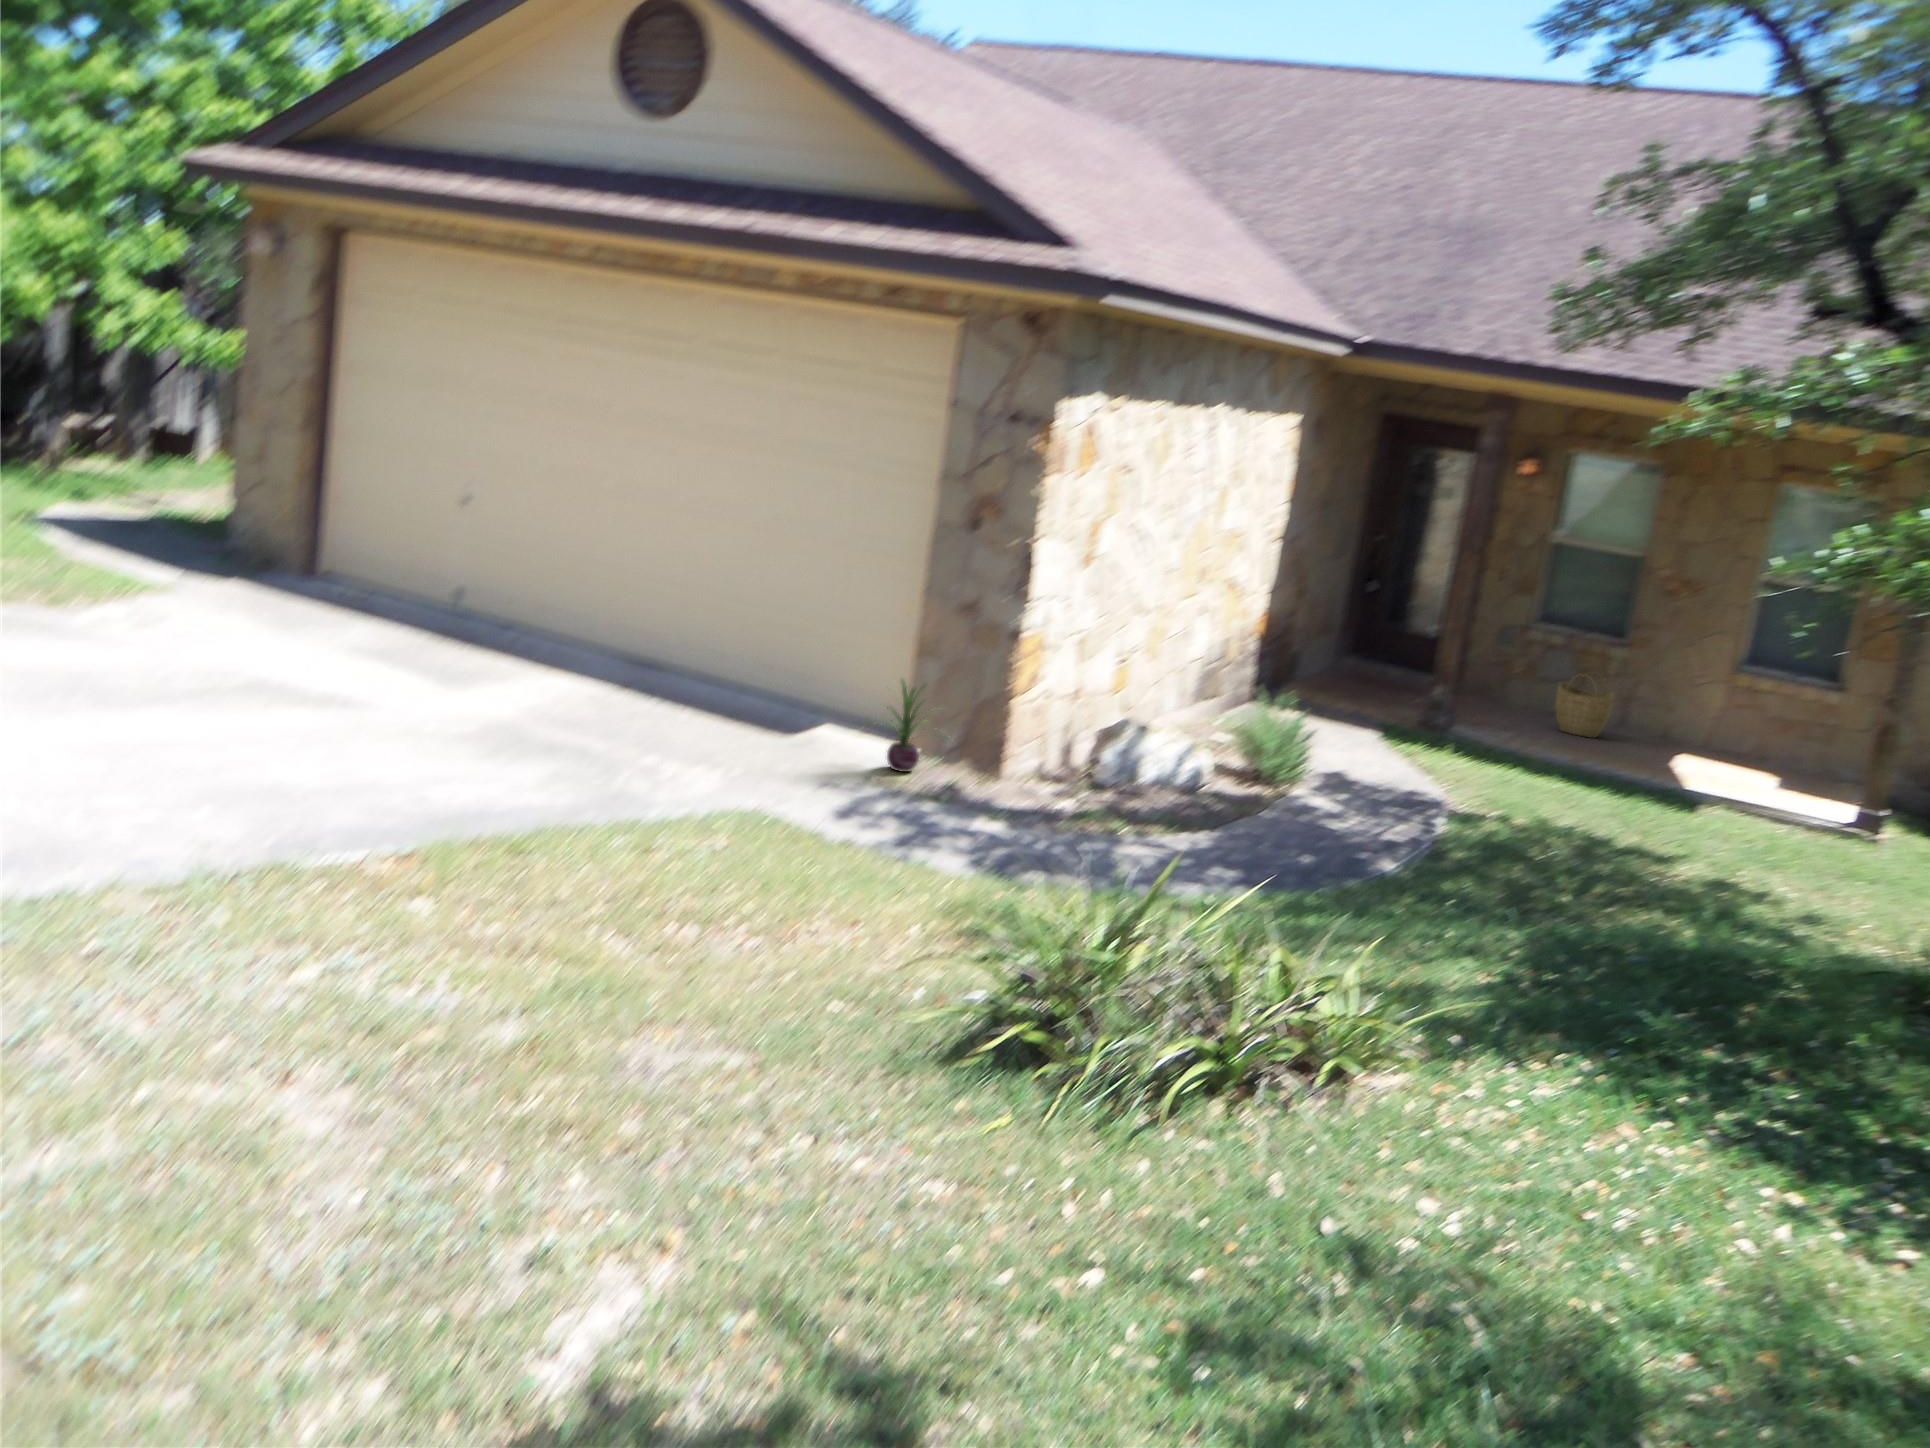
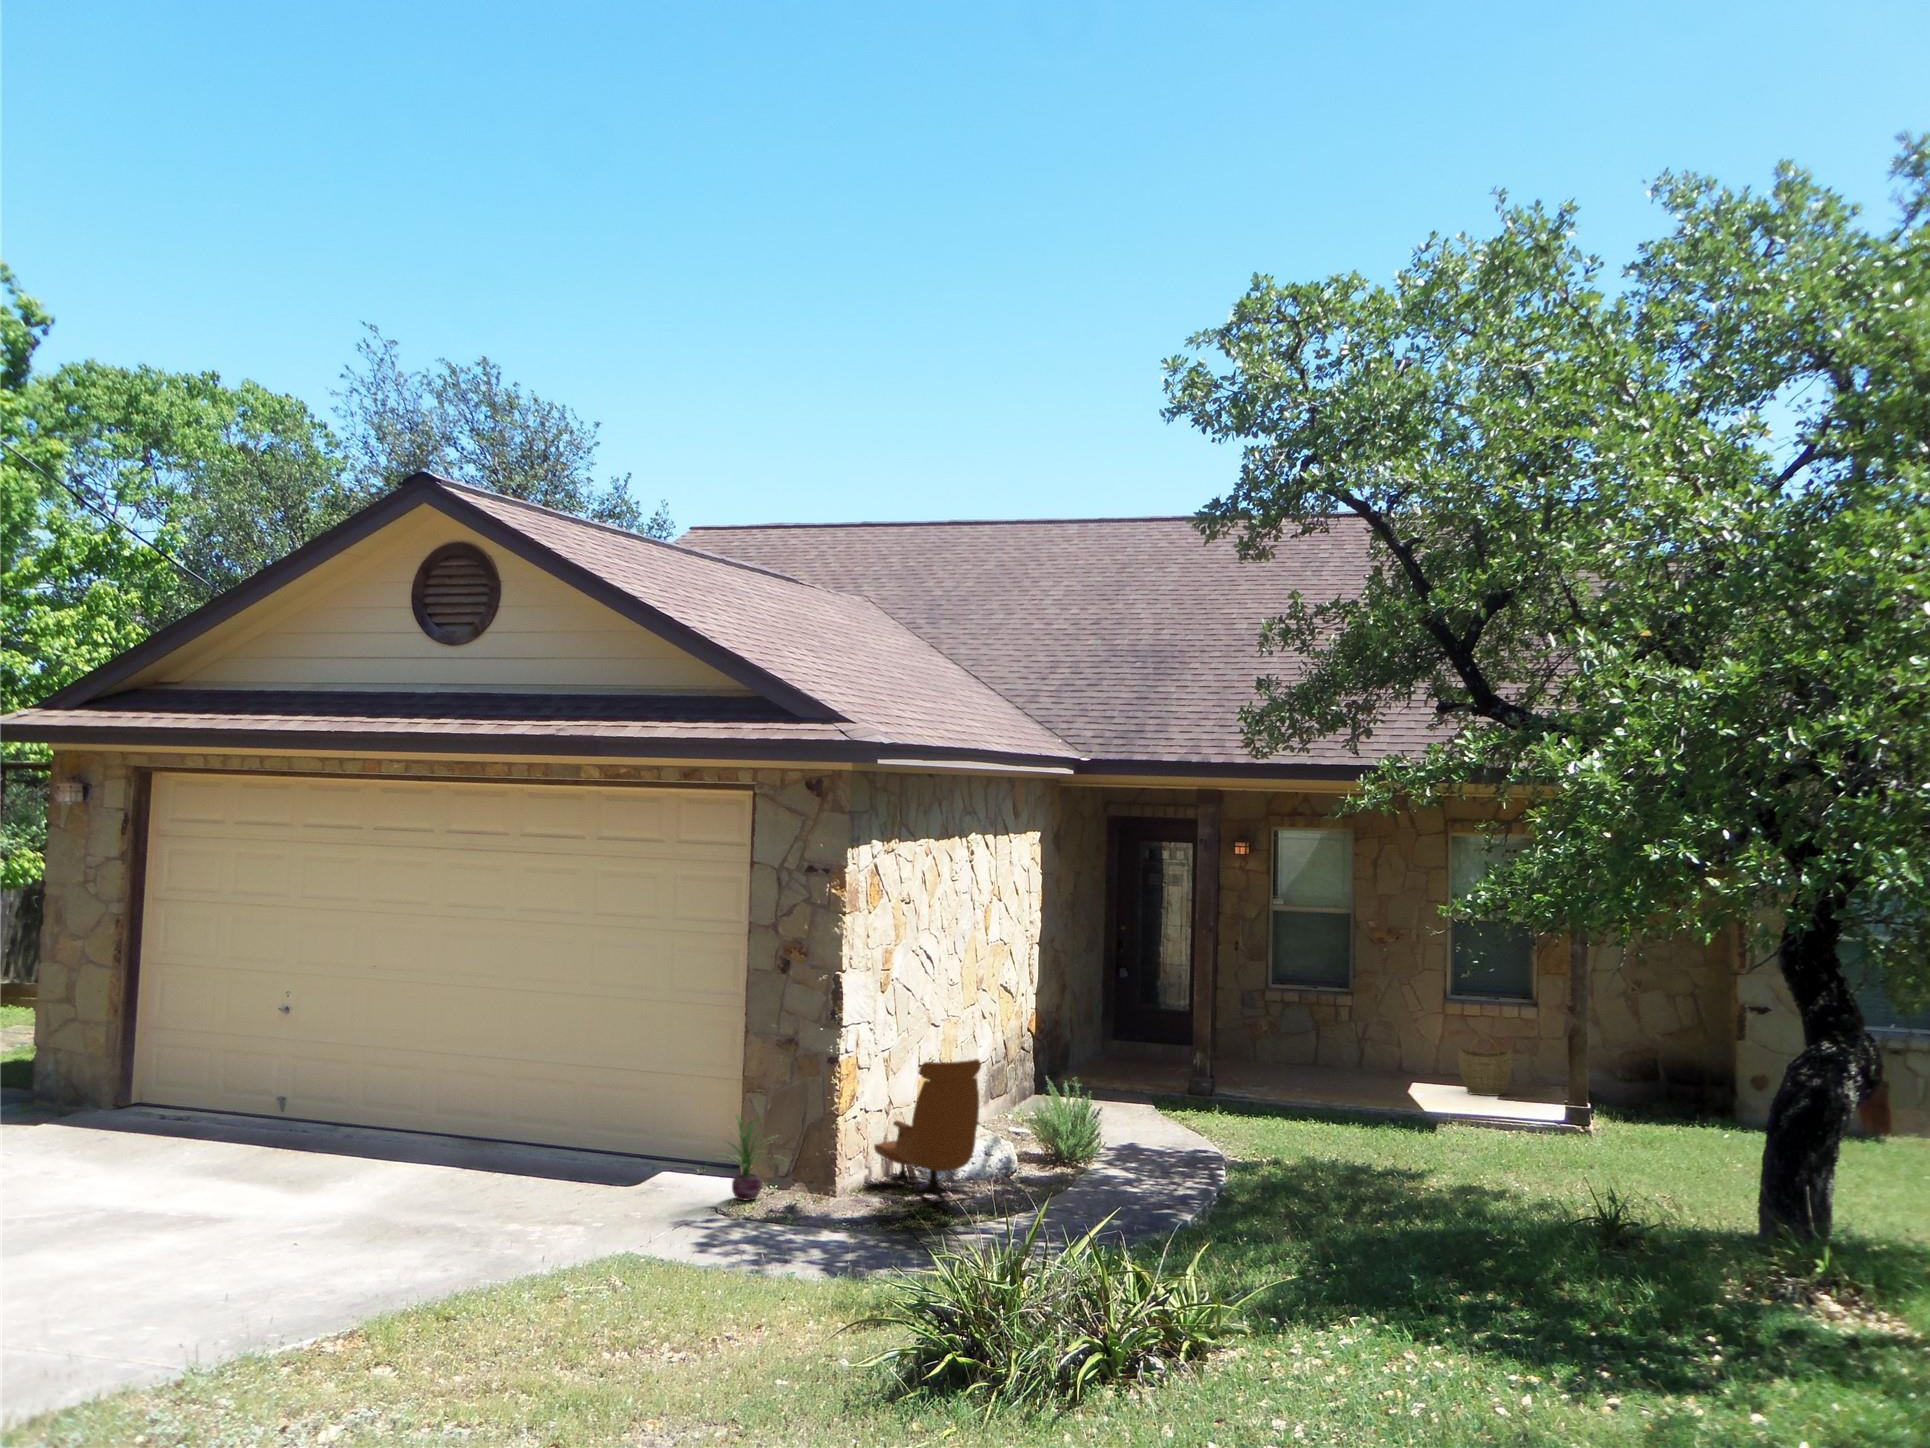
lounge chair: none [1045,652,1176,817] -> present [874,1059,981,1208]
woven basket: present [1555,674,1614,738] -> present [1459,1036,1512,1096]

